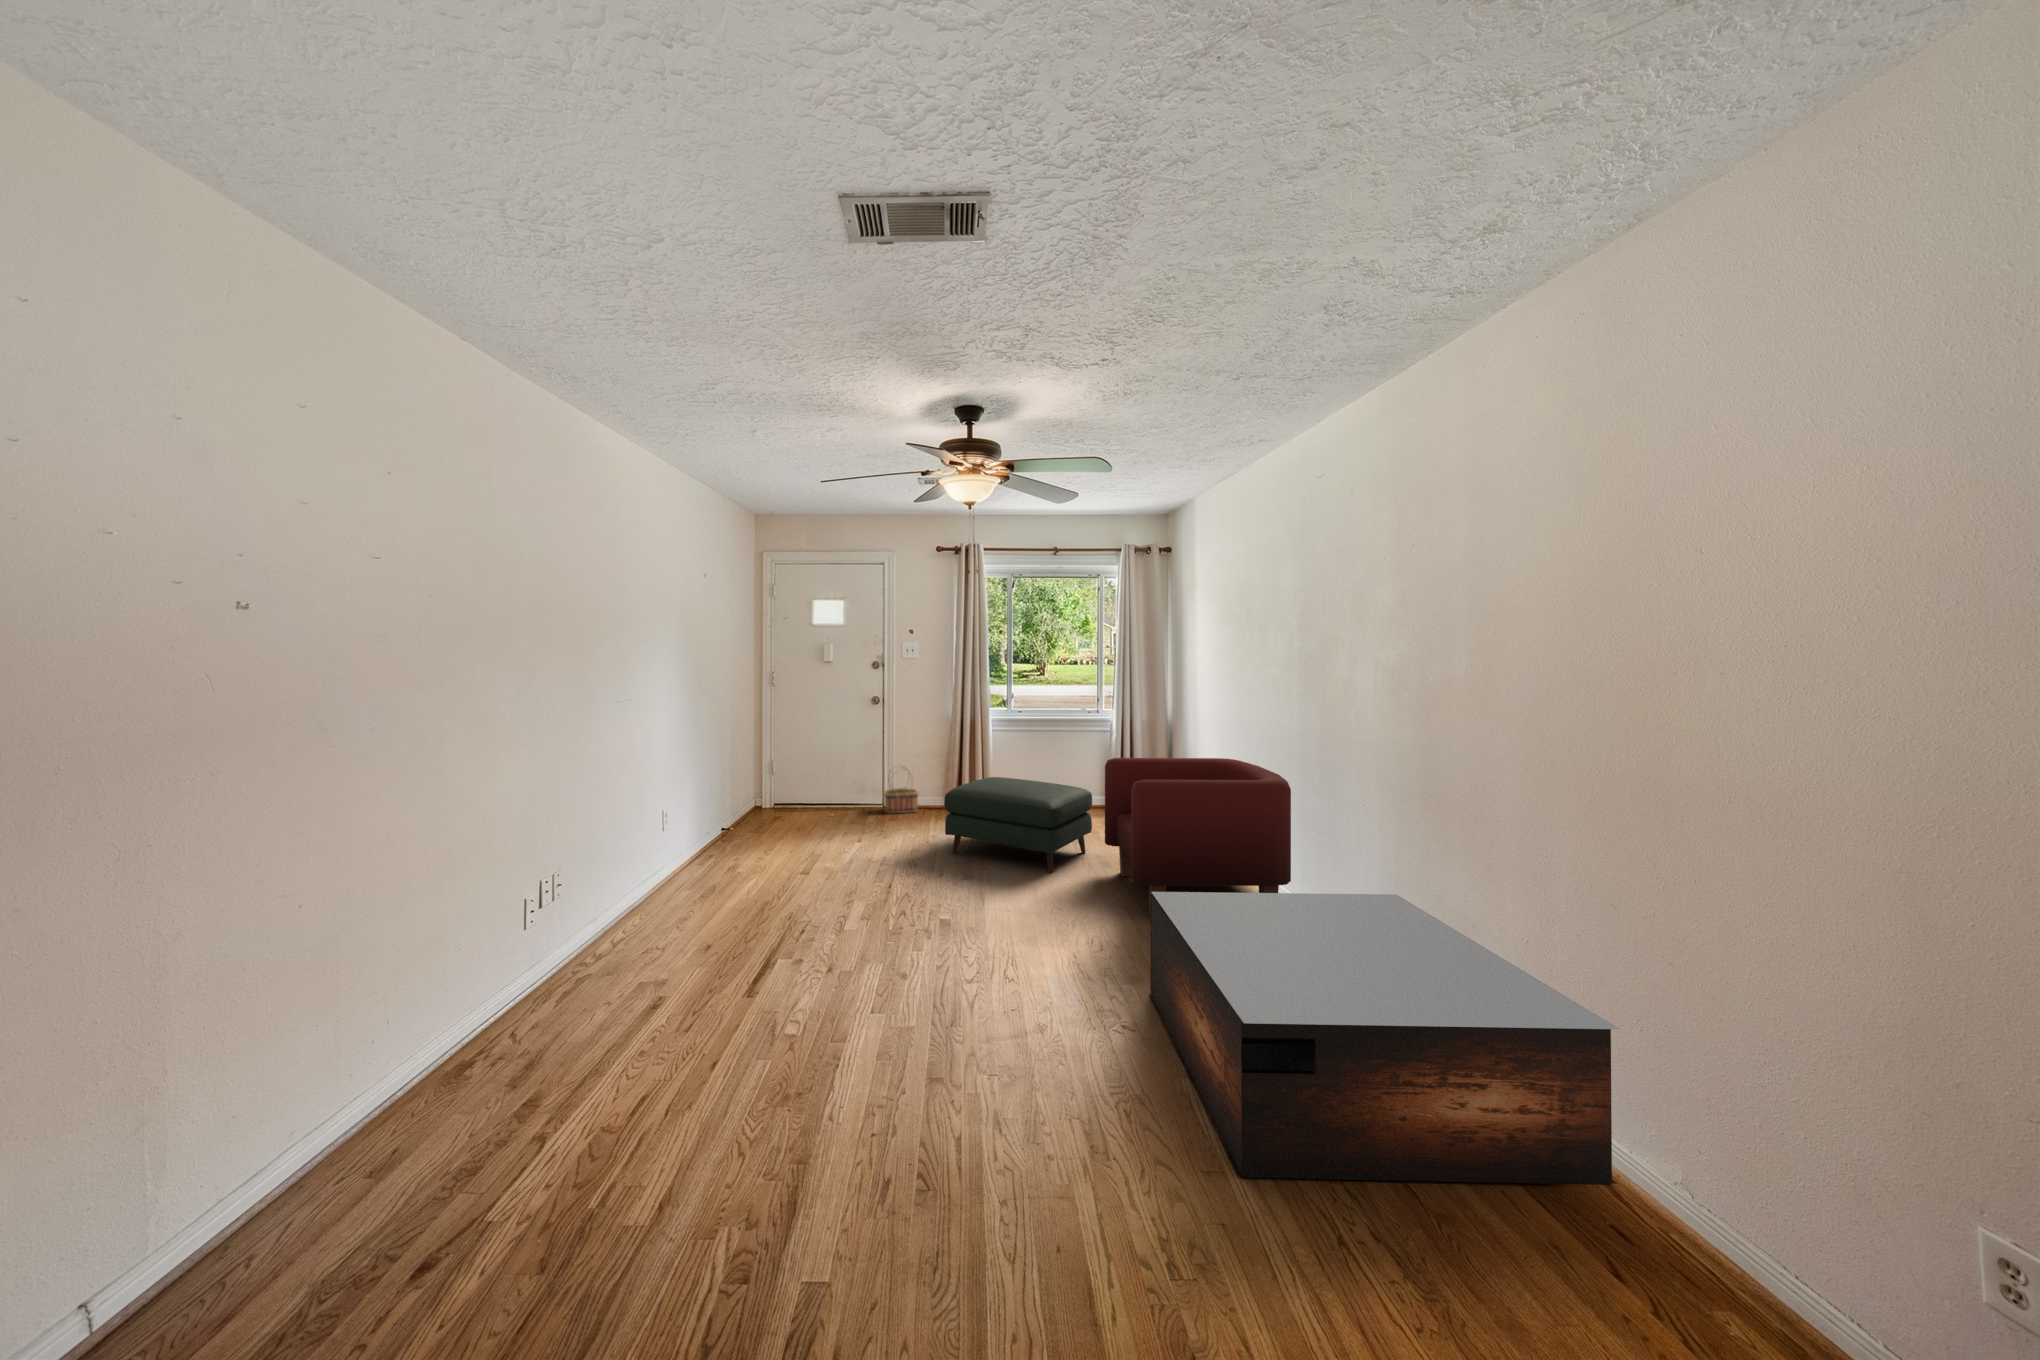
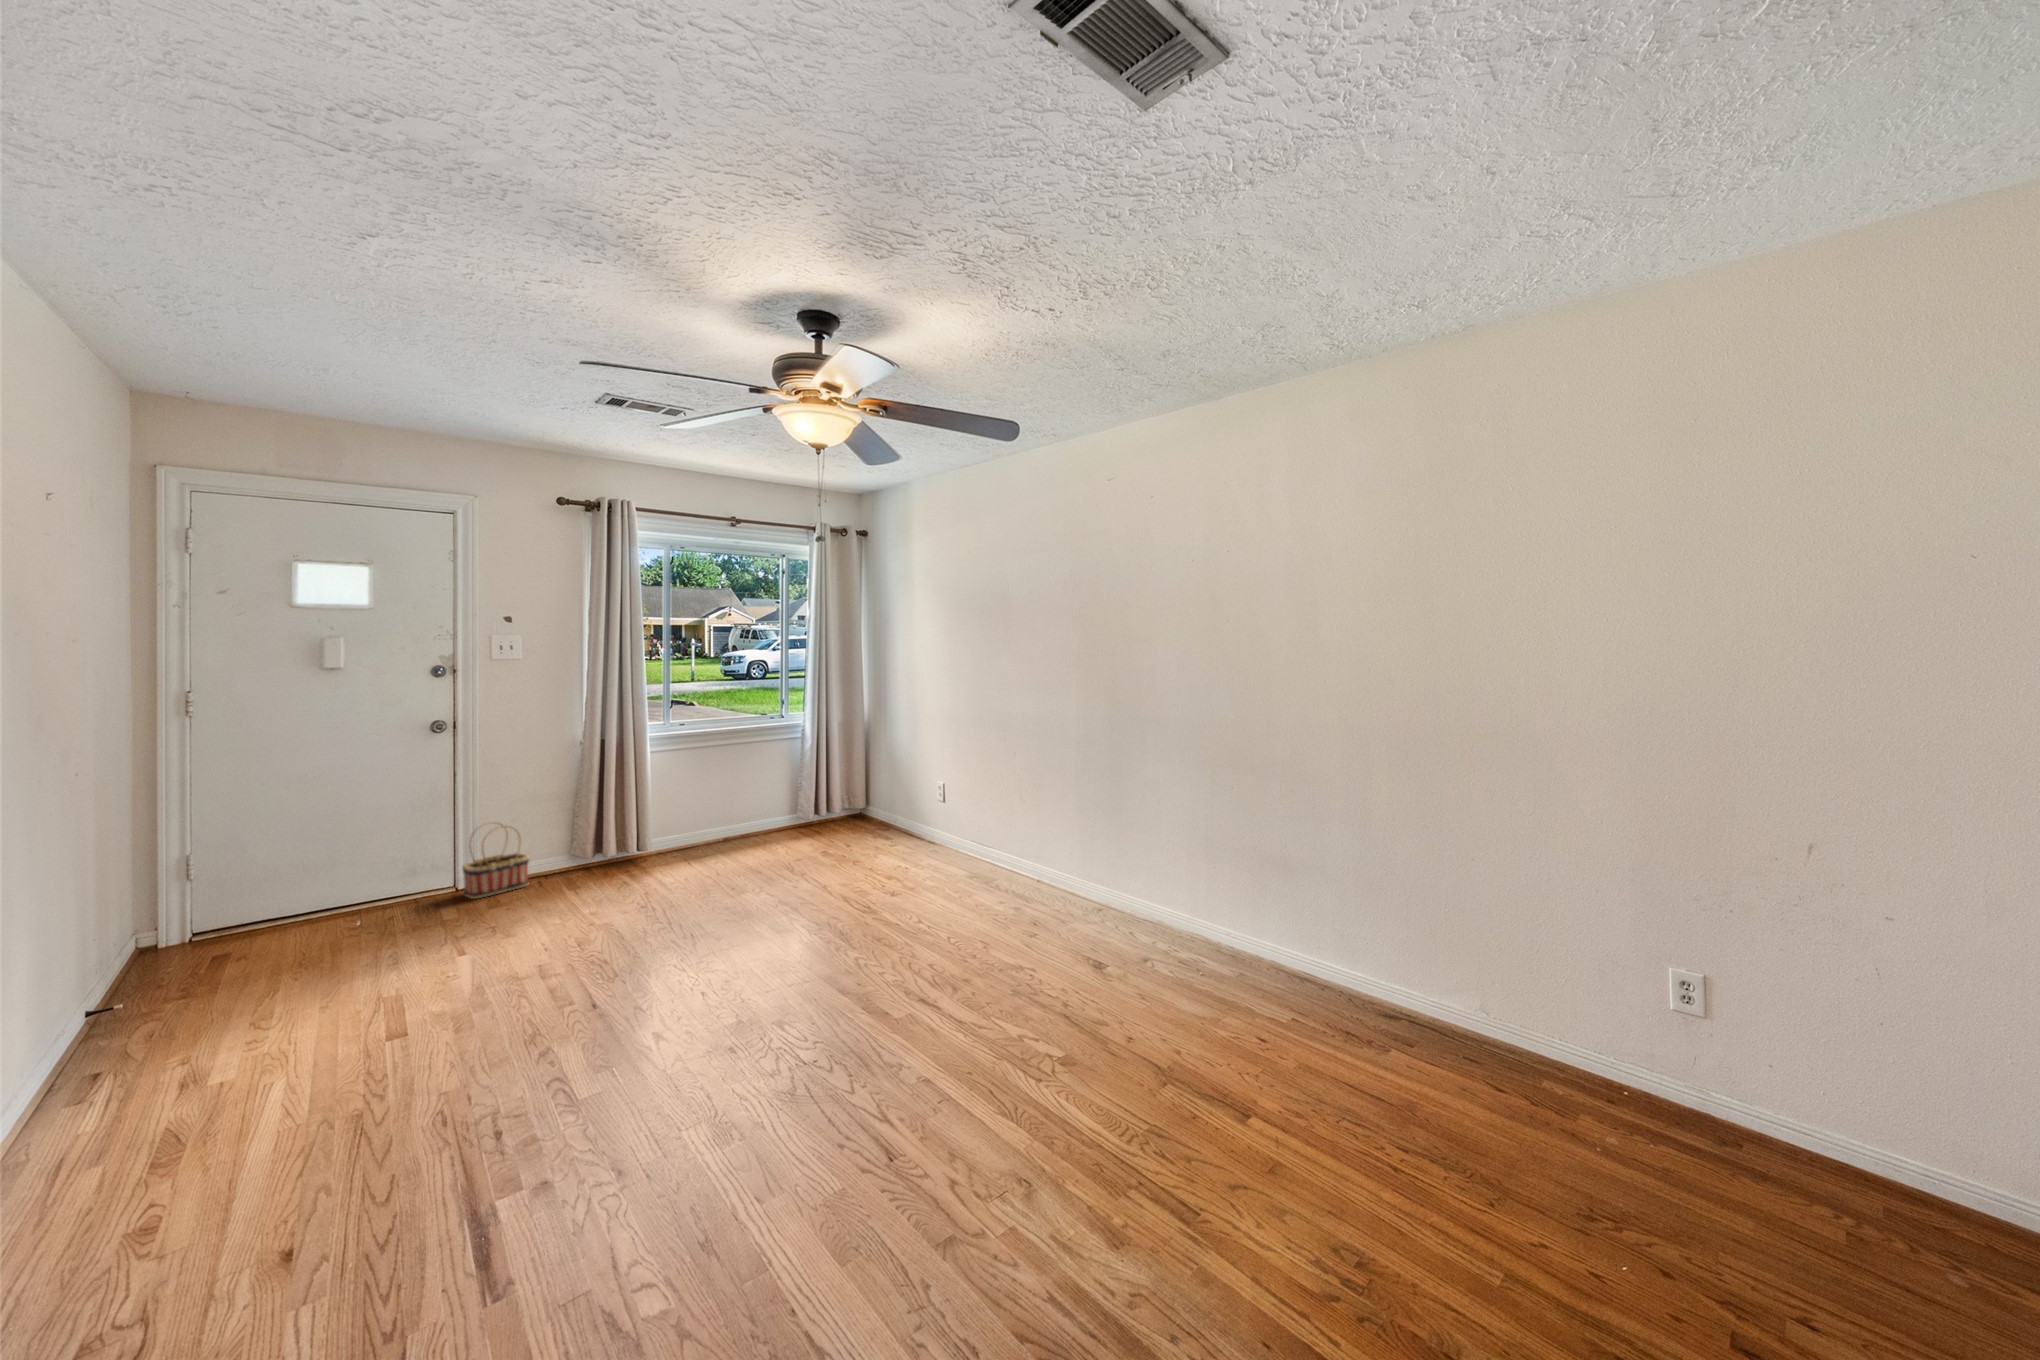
armchair: present [1105,758,1291,916] -> none [870,752,1079,940]
ottoman: present [944,777,1092,872] -> none [635,808,833,930]
coffee table: present [1149,892,1619,1185] -> none [1051,853,1450,1160]

